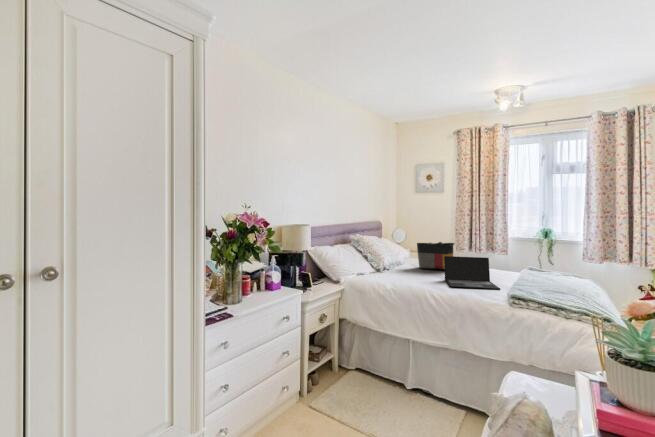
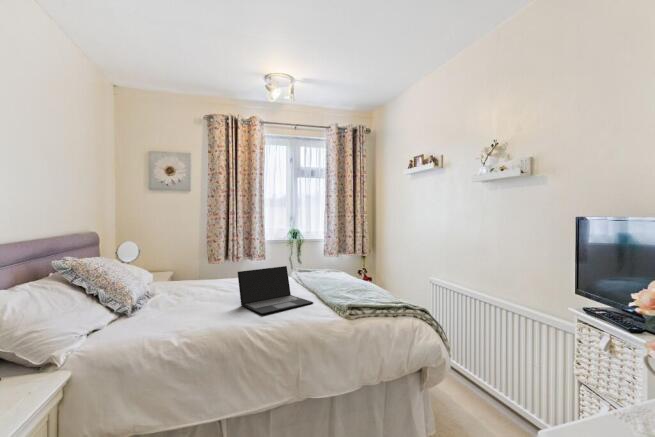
tote bag: present [417,242,455,270] -> none [182,252,236,294]

